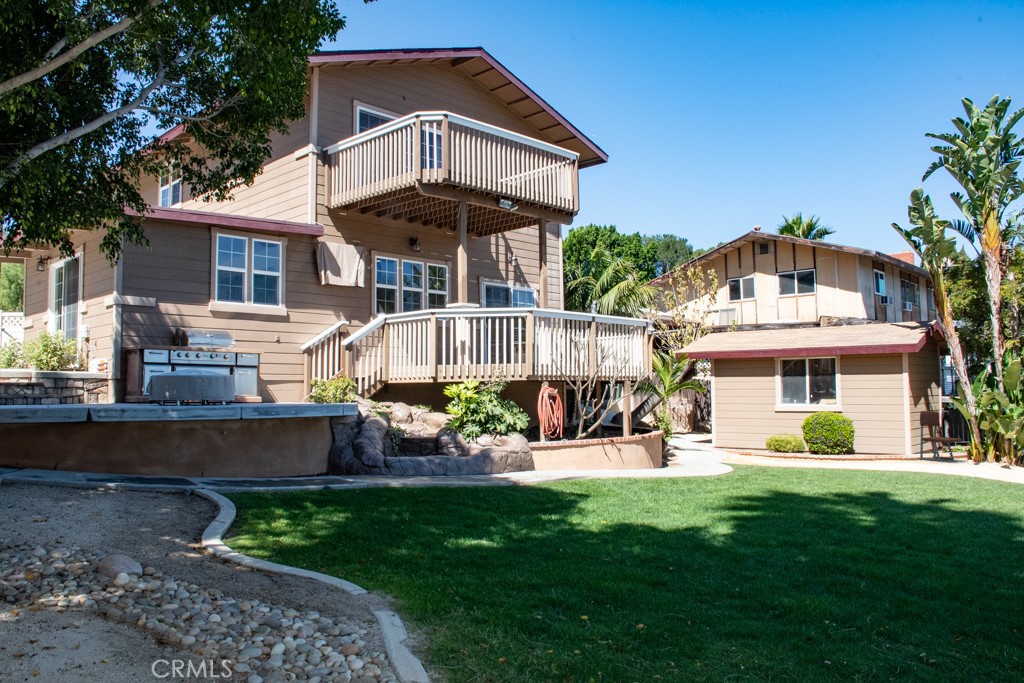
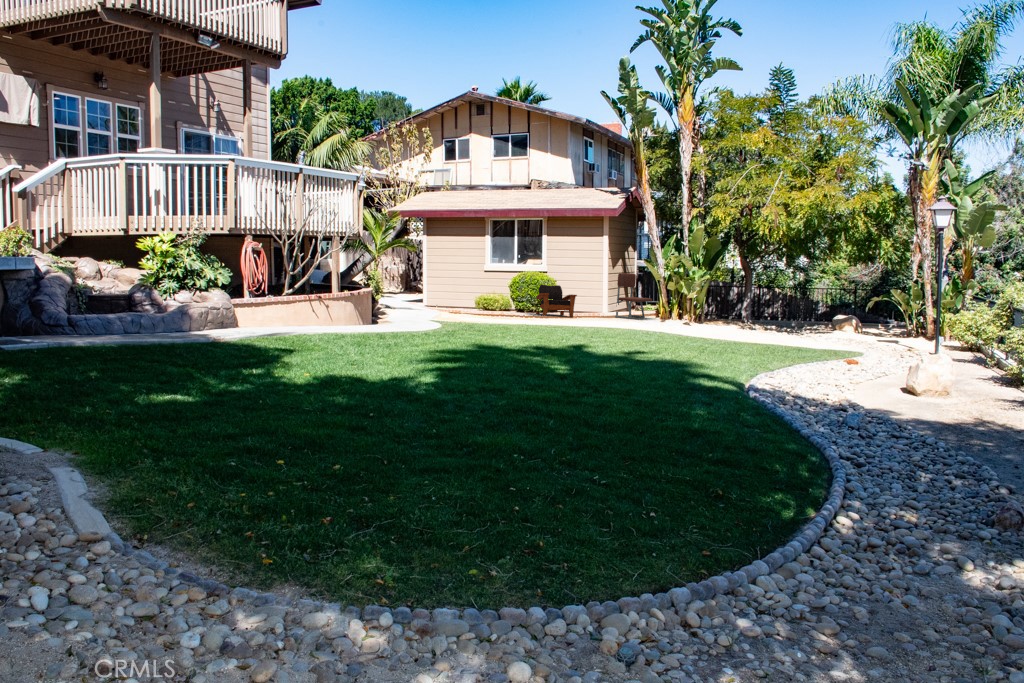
armchair: none [828,424,876,459] -> present [536,285,577,317]

